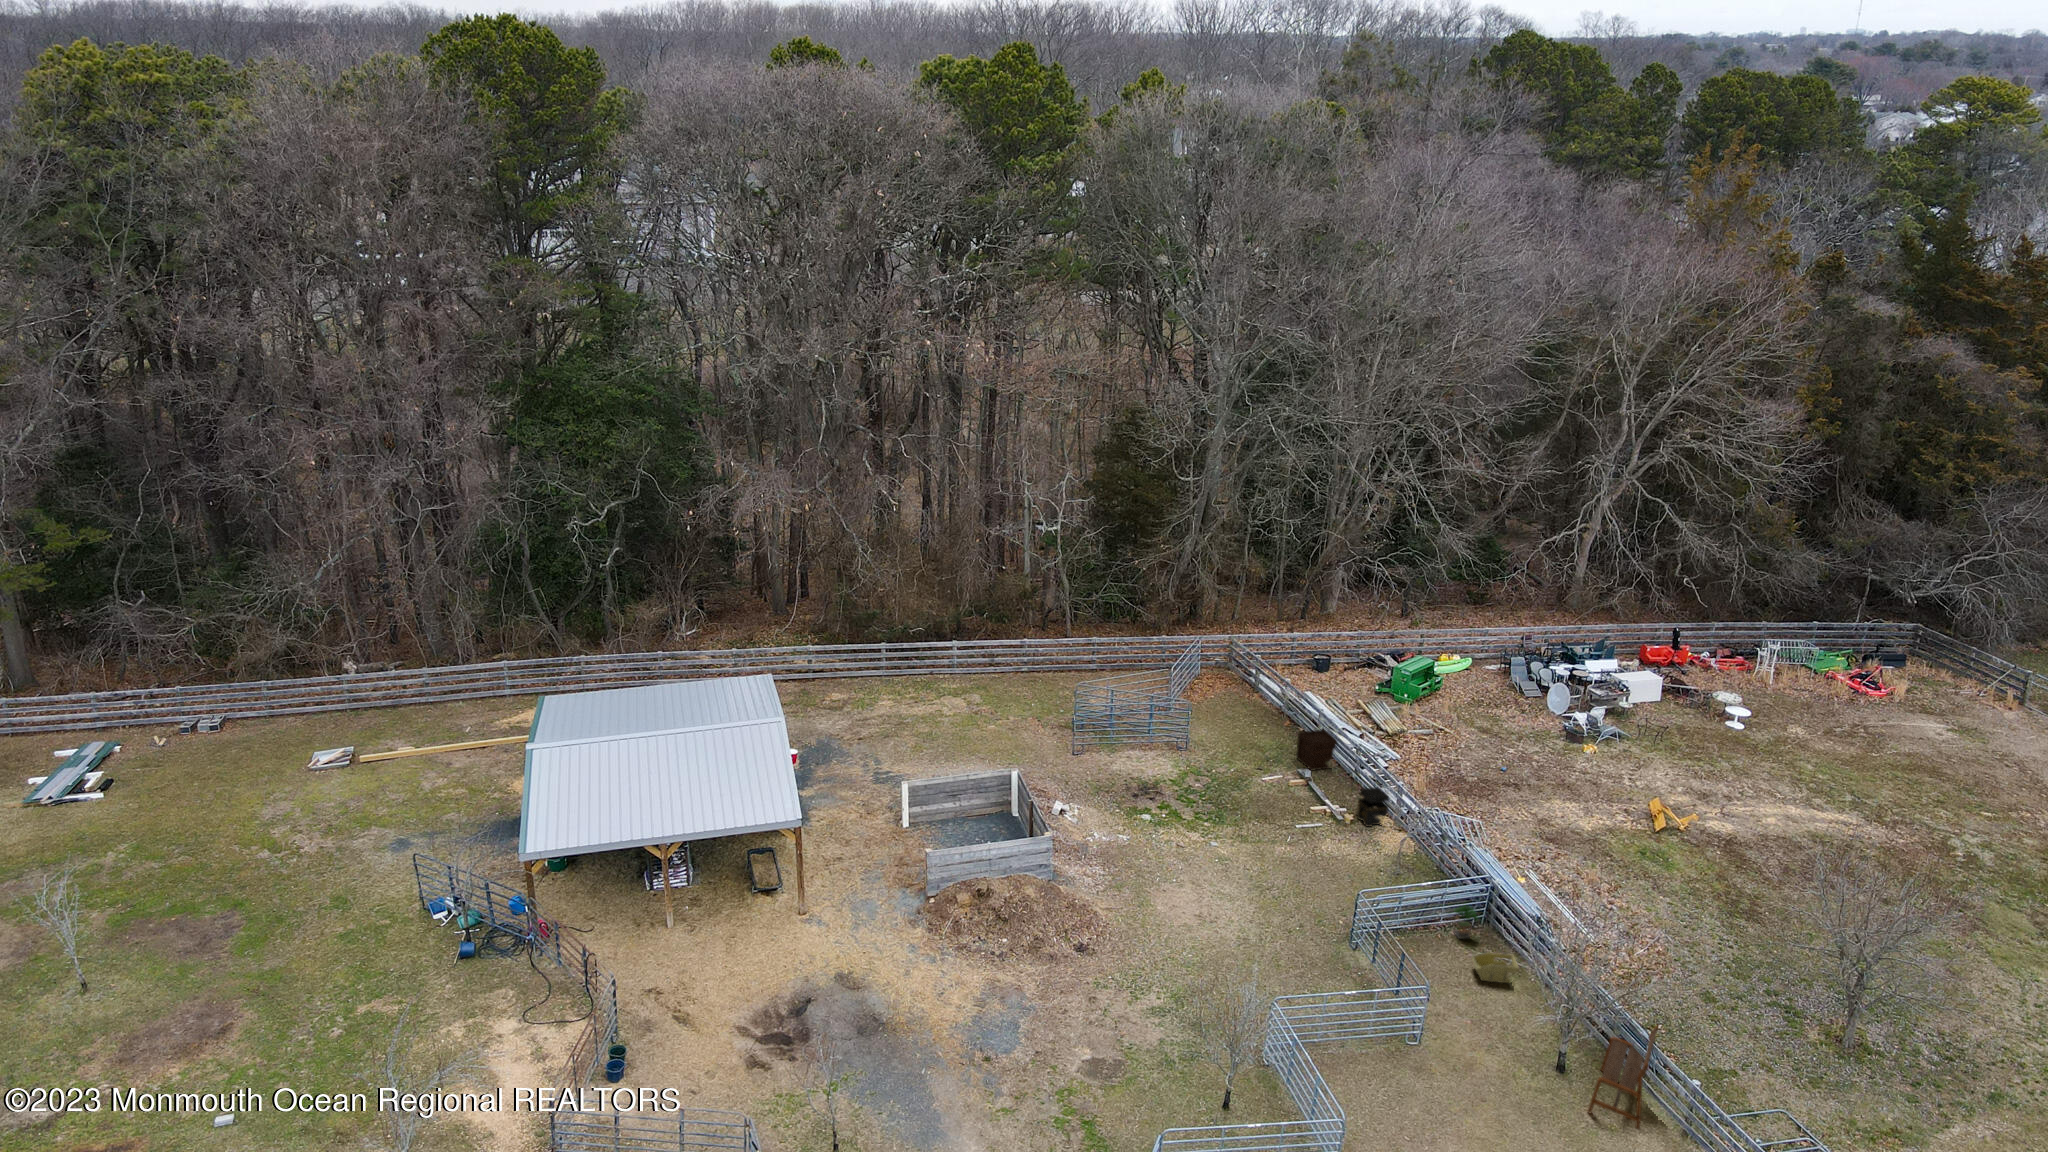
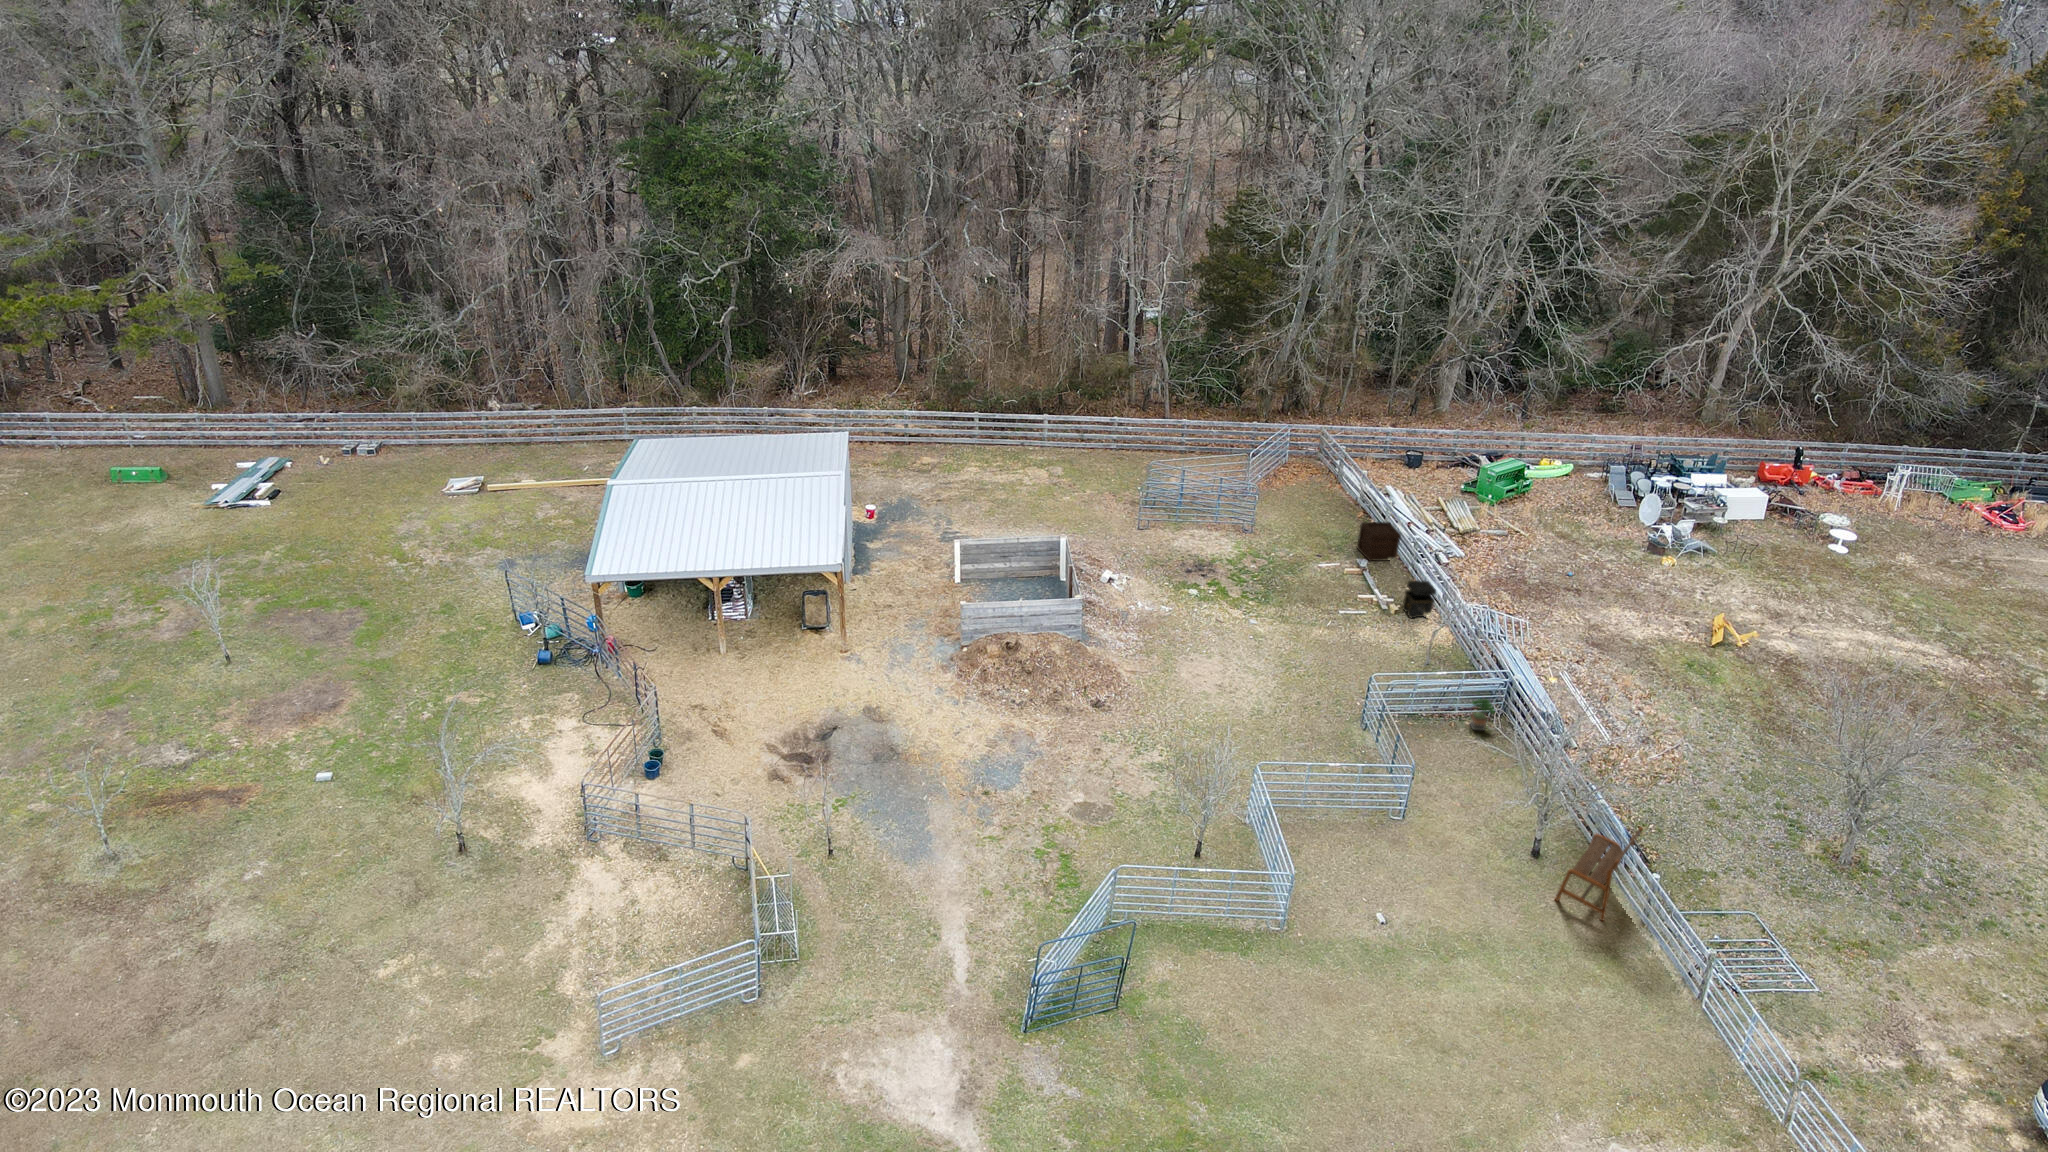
storage bin: present [1471,952,1519,984] -> none [1478,744,1524,776]

